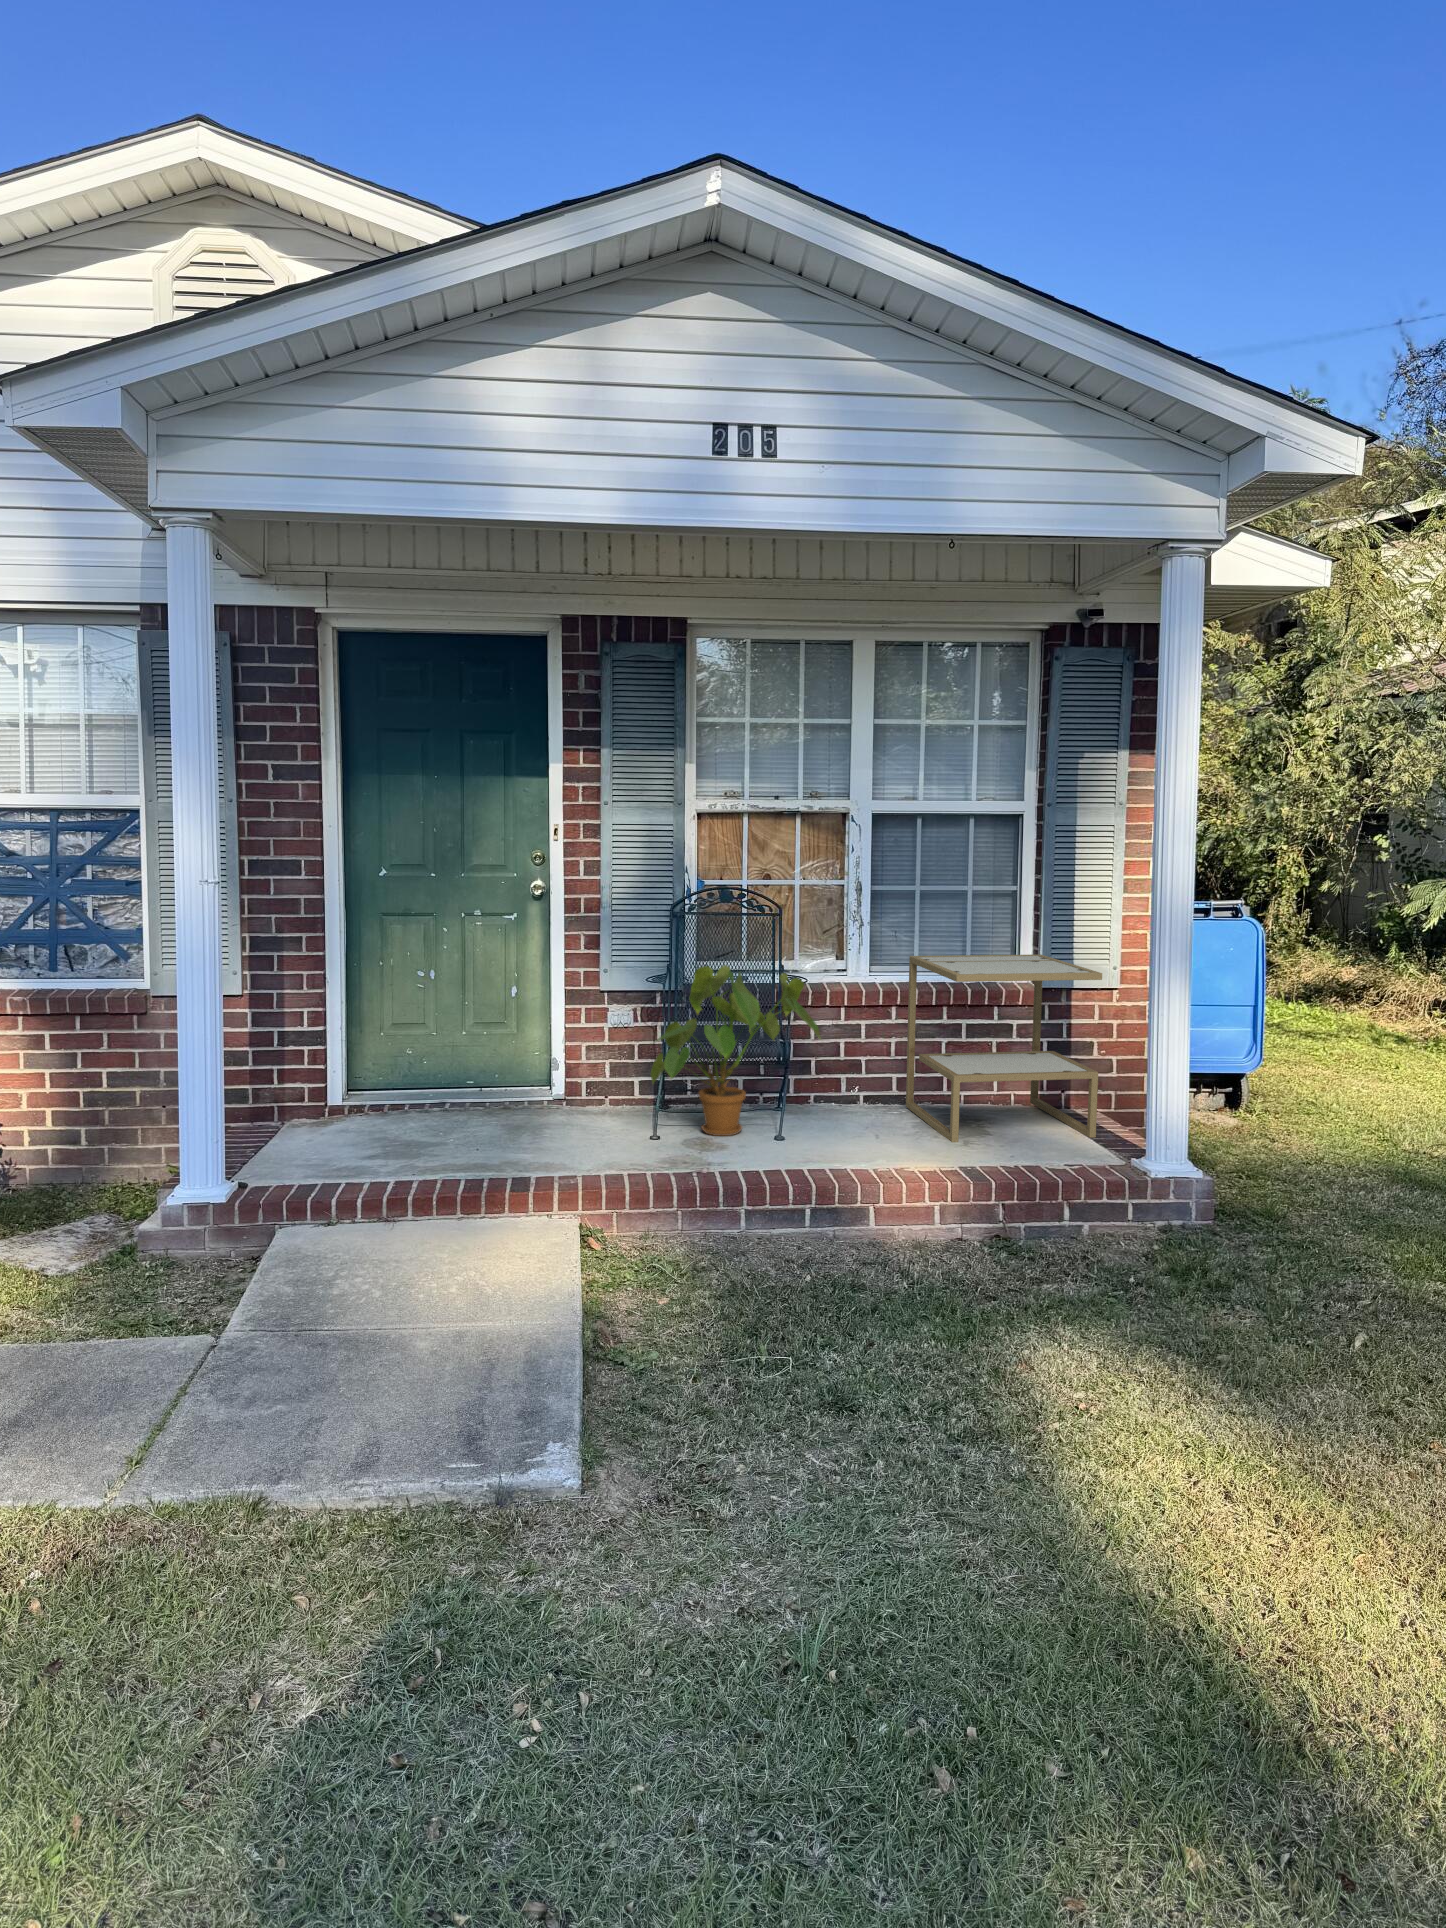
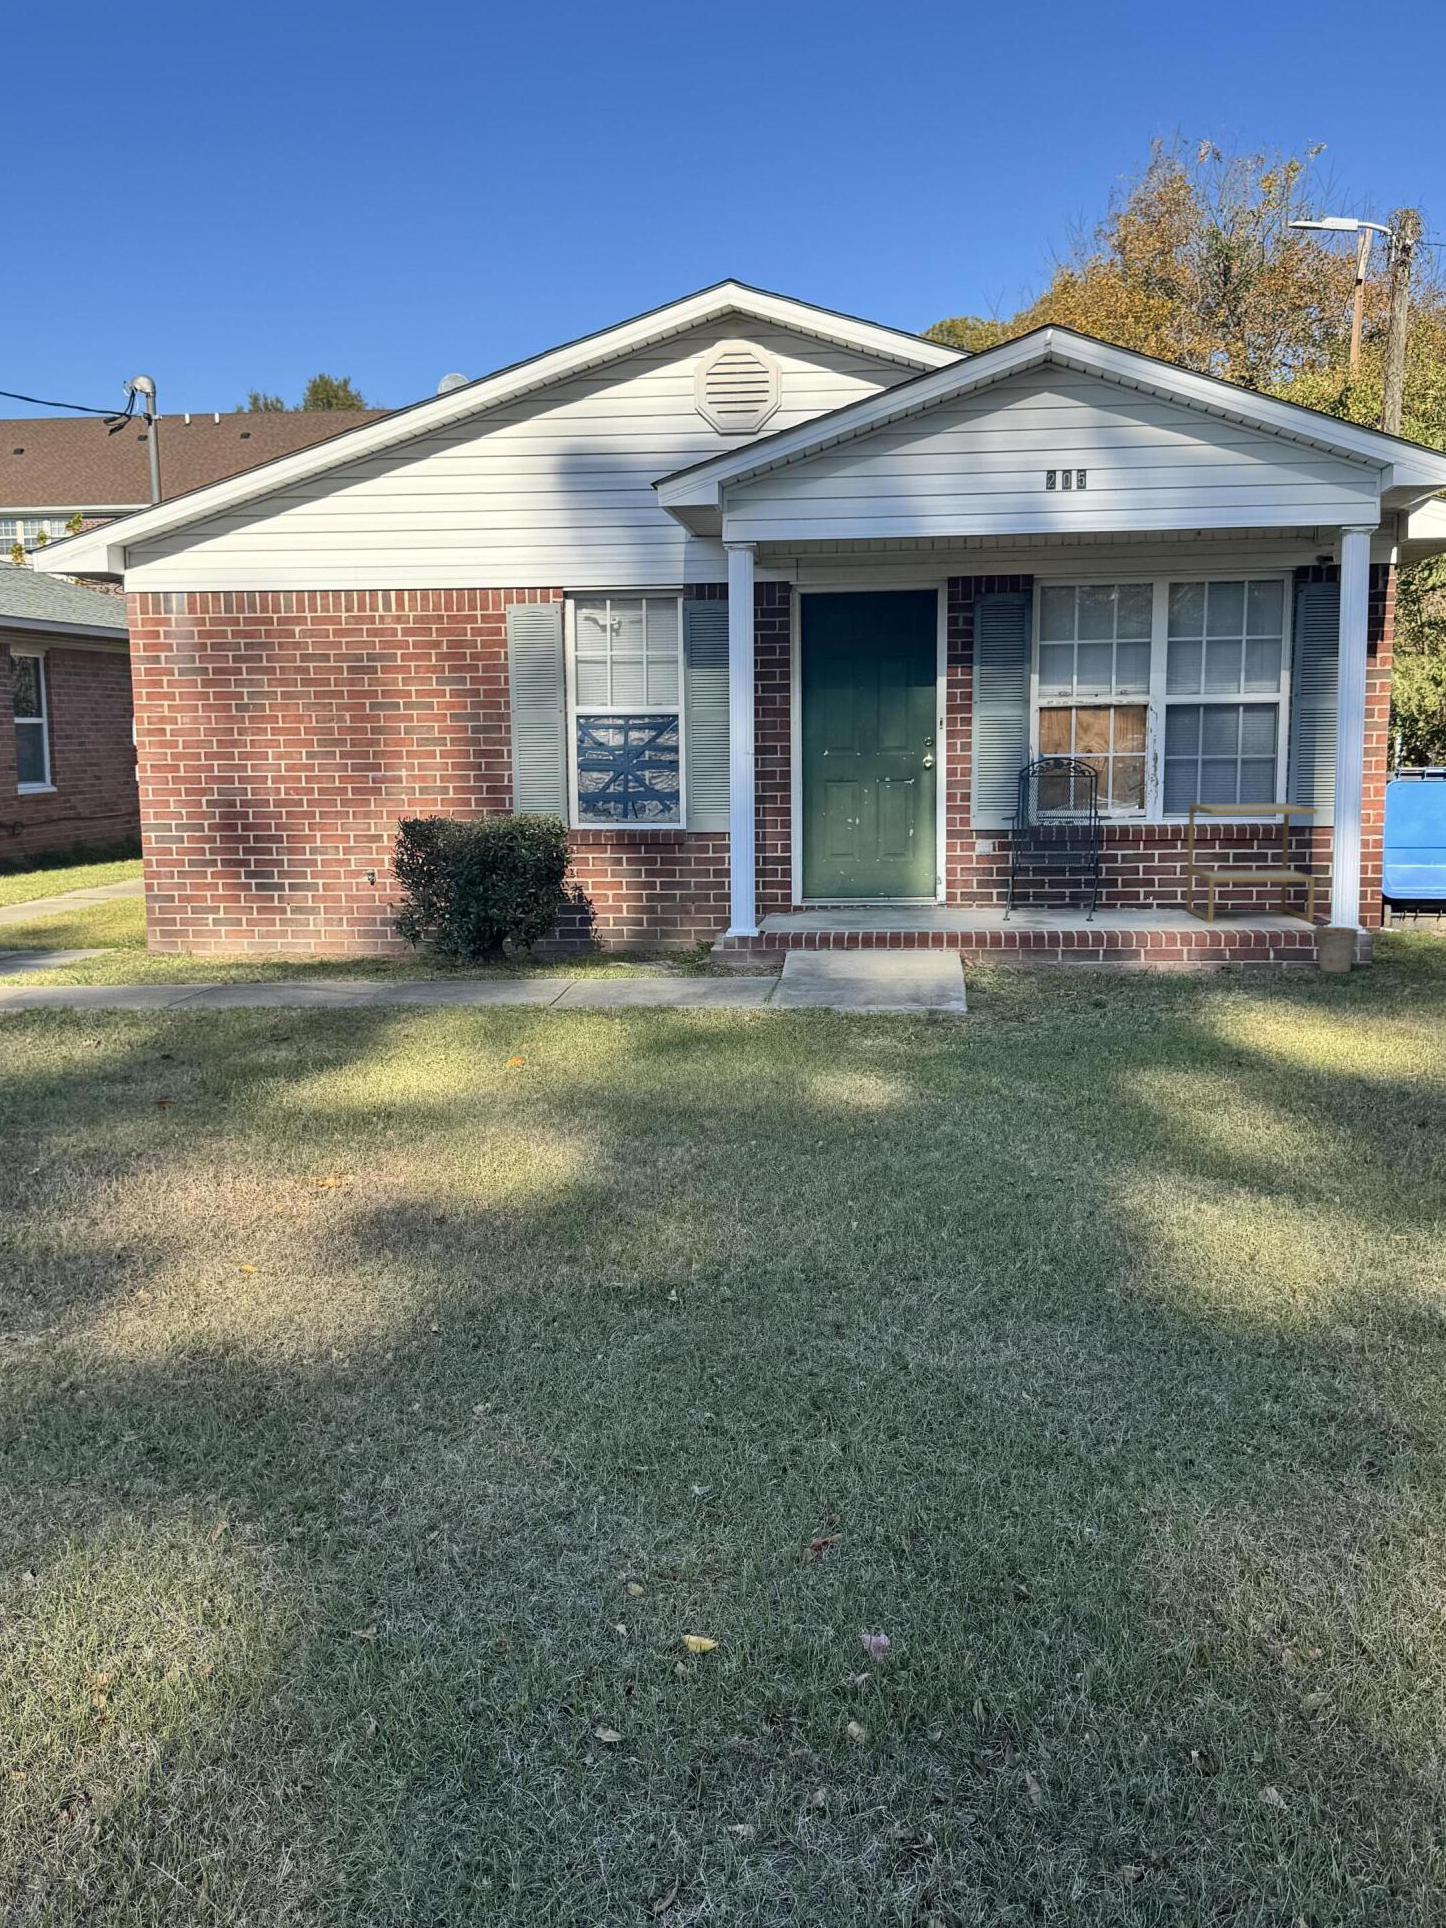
house plant: present [651,965,820,1136] -> none [1005,810,1122,919]
bucket: none [1132,1168,1205,1251] -> present [1314,925,1358,973]

